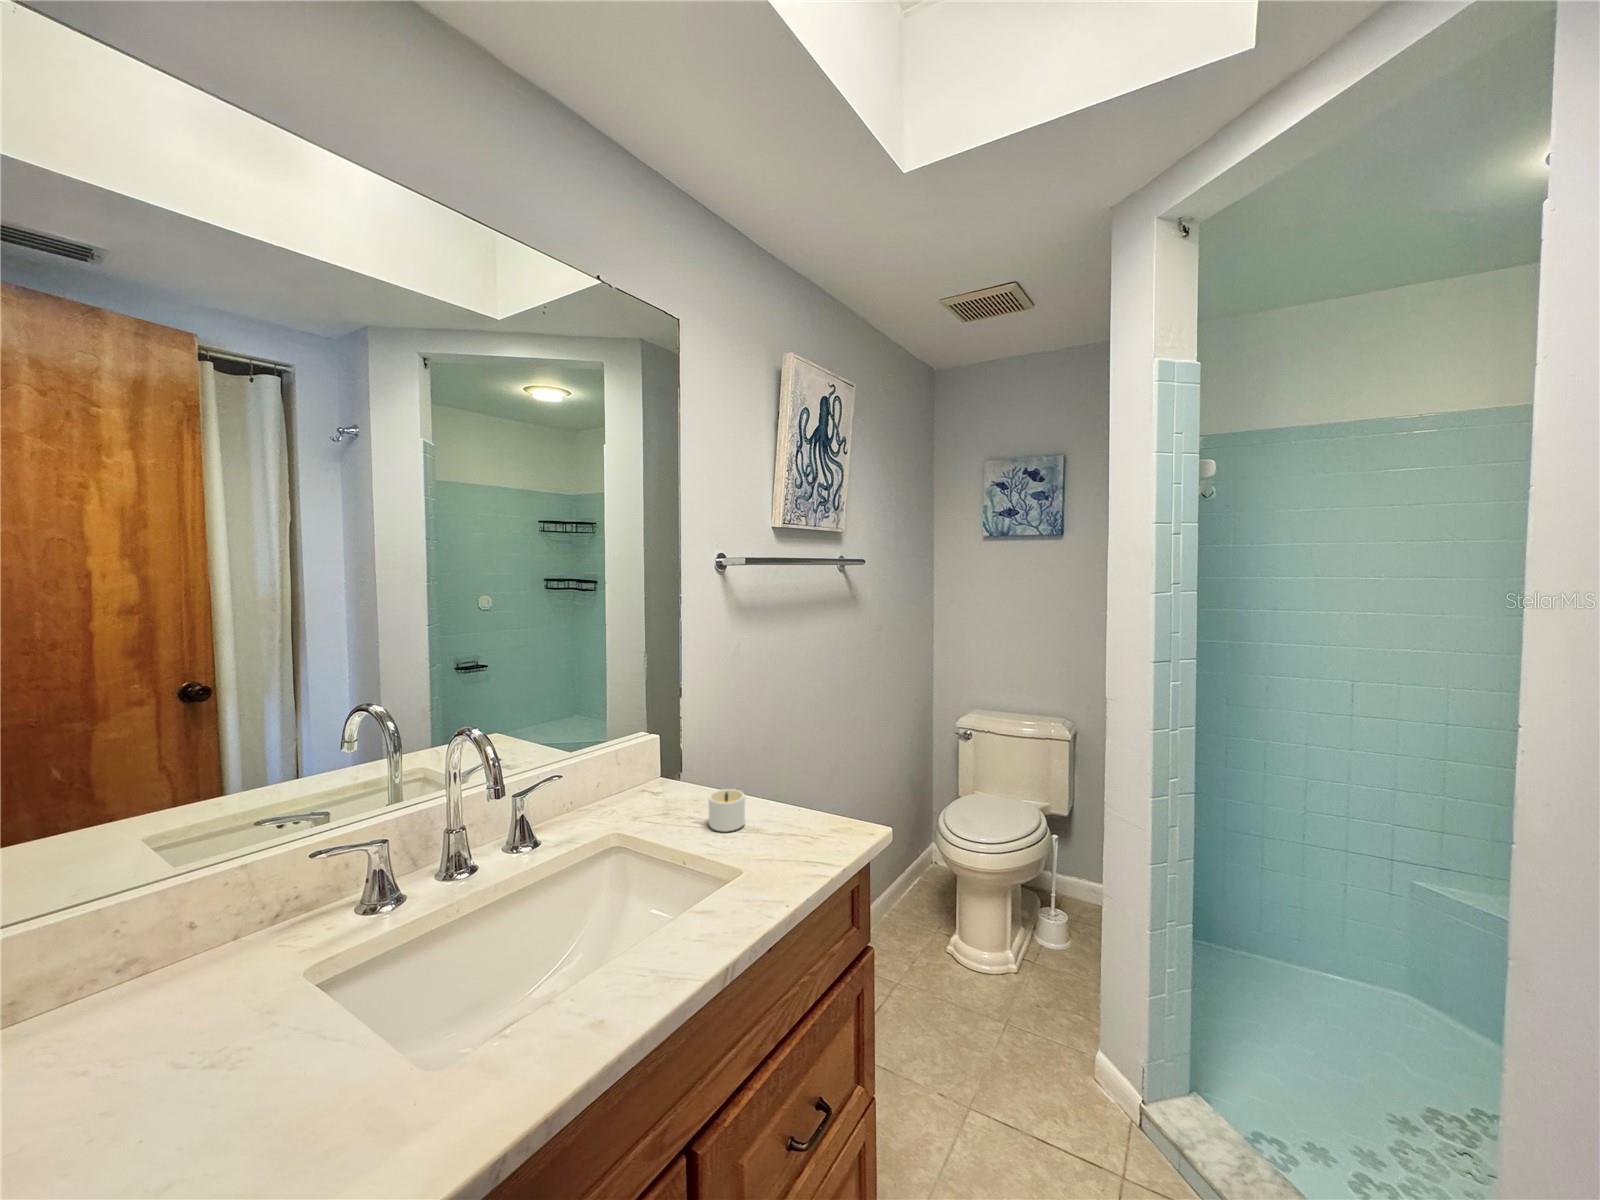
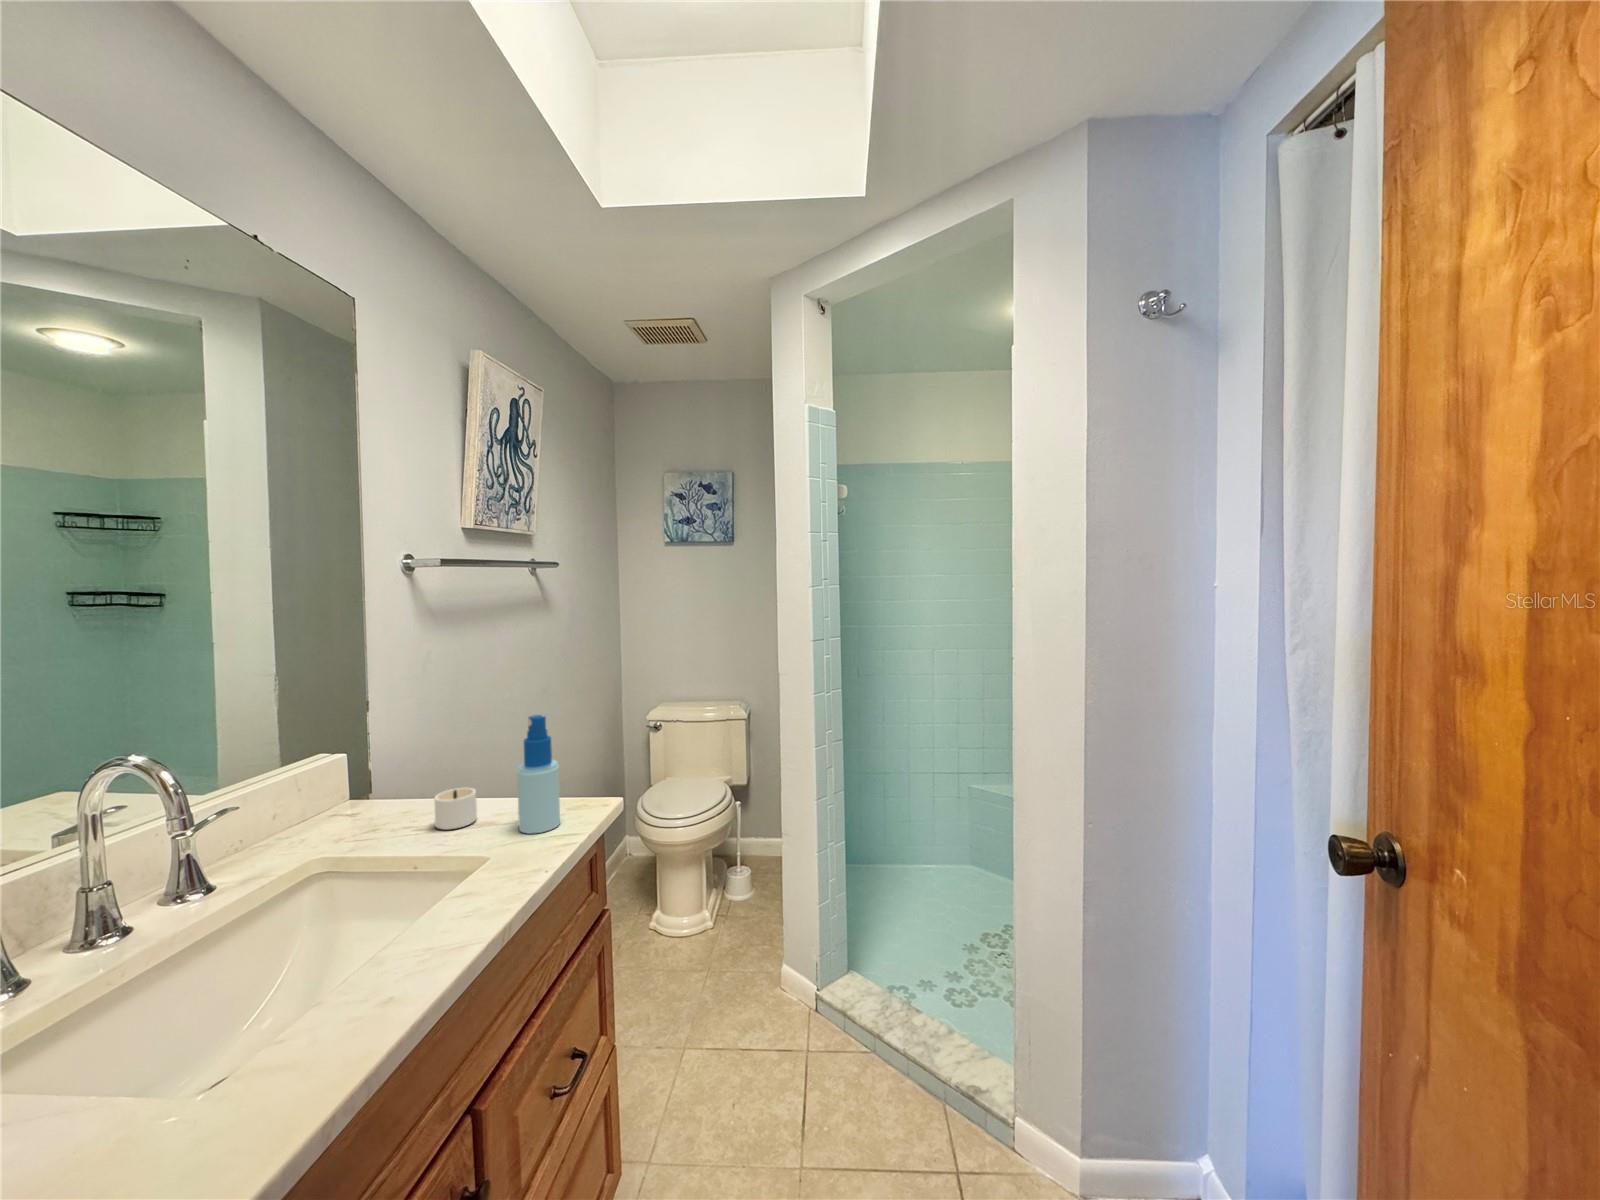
spray bottle: none [774,732,815,862] -> present [517,715,560,834]

